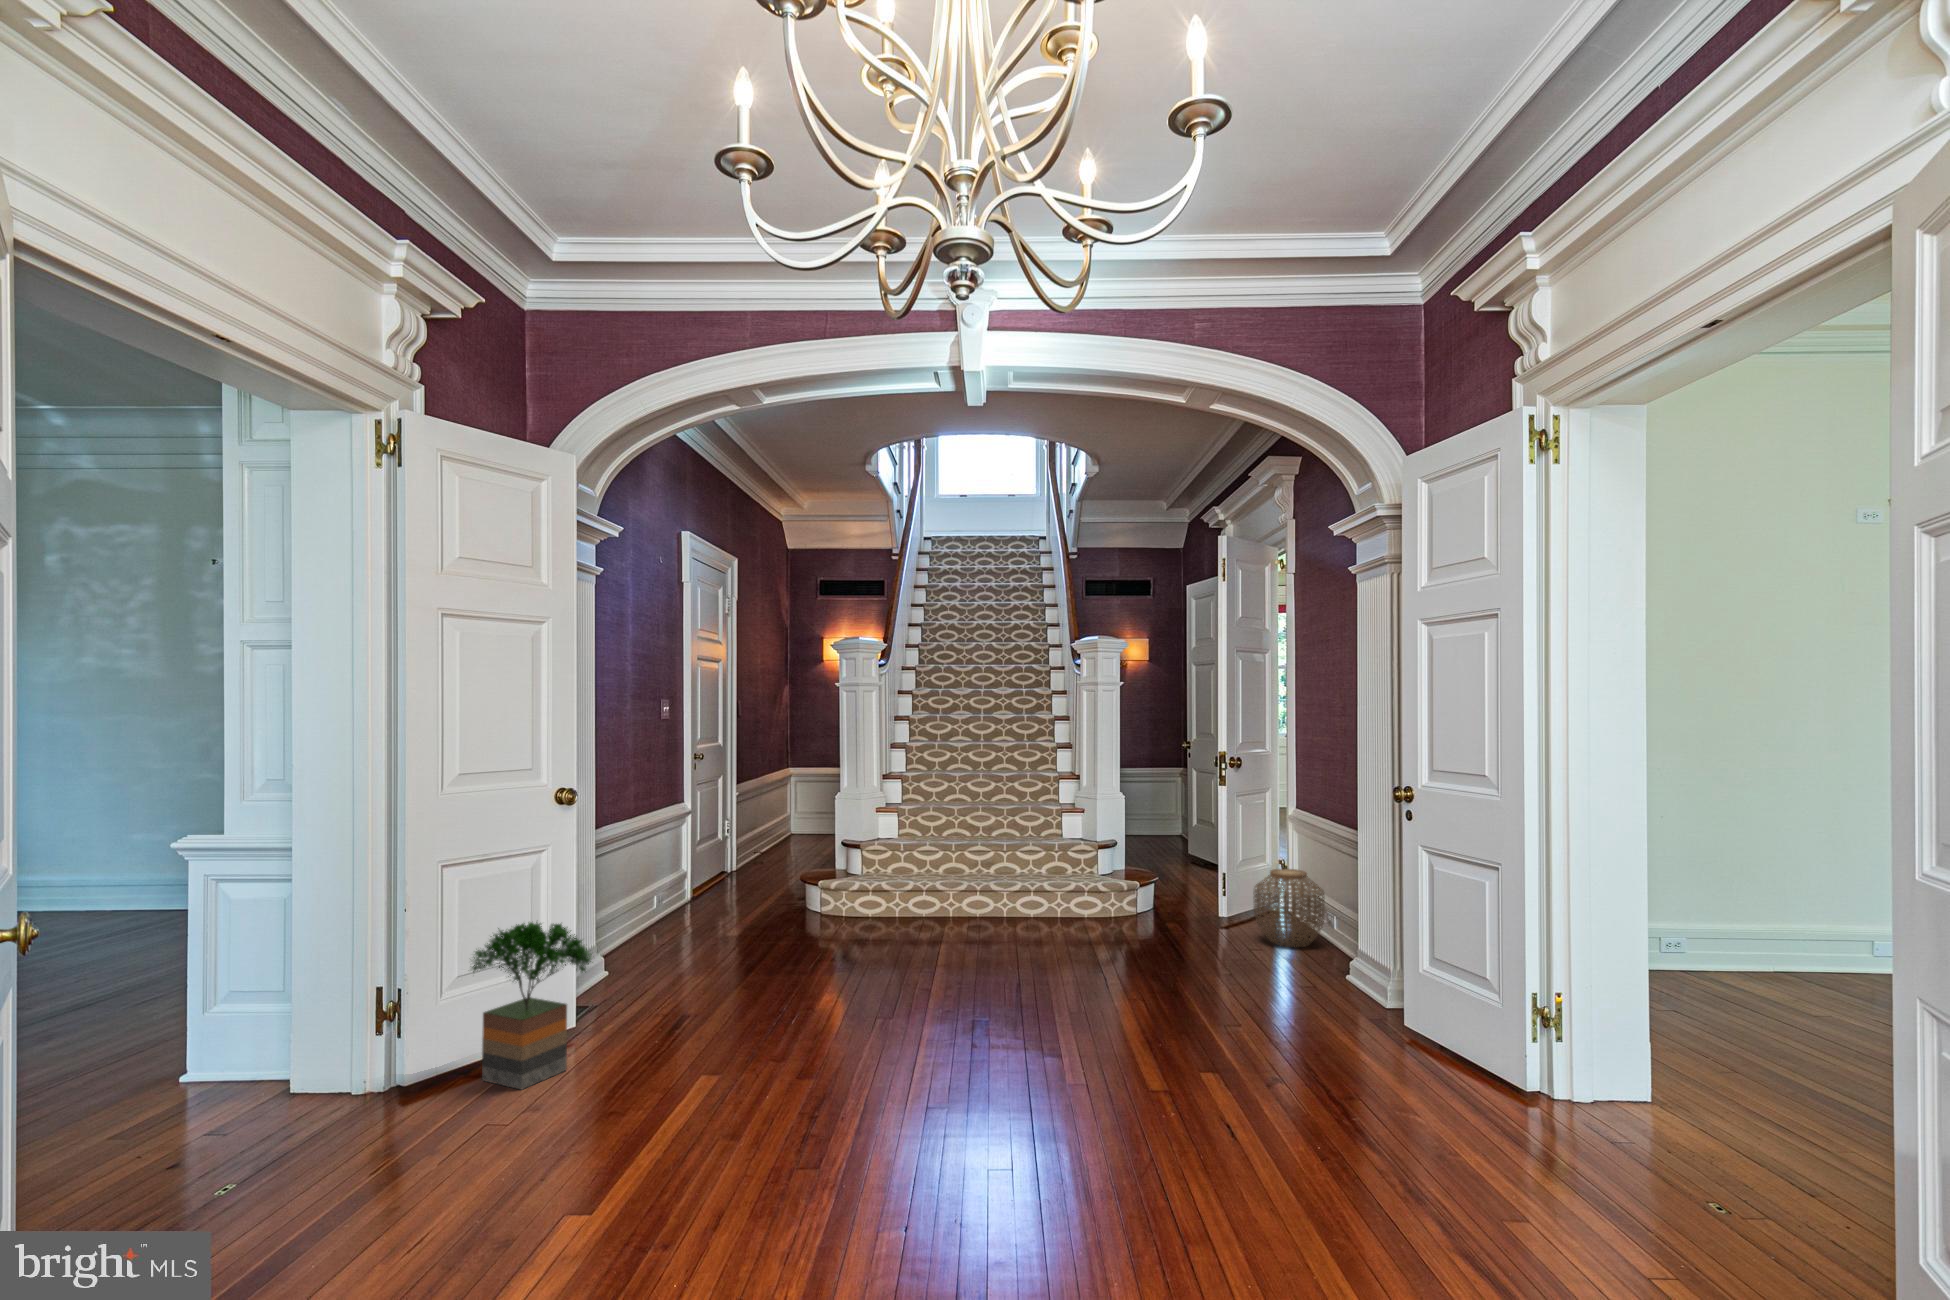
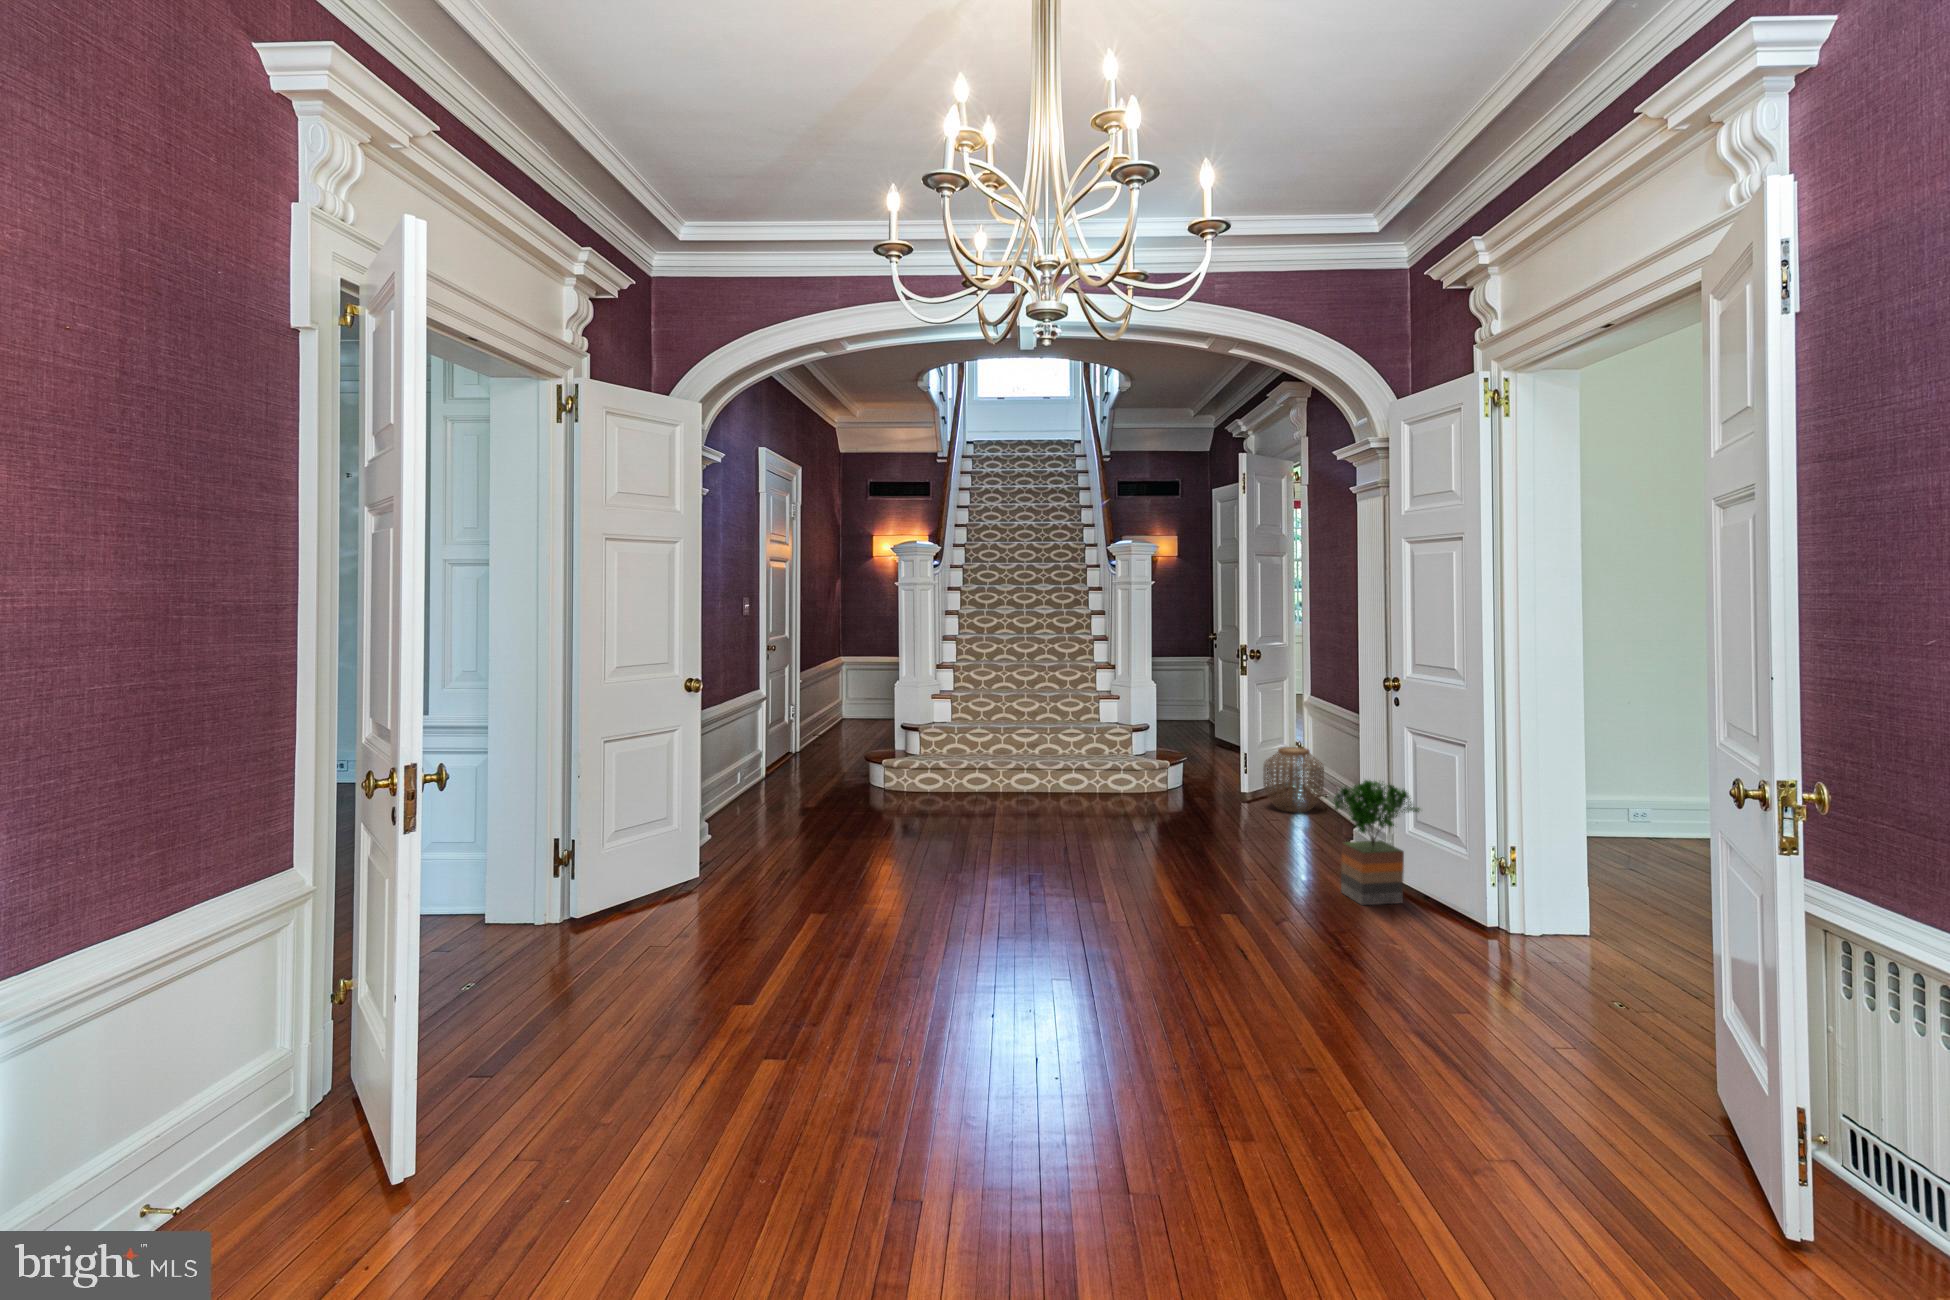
potted tree: present [472,922,592,1089] -> present [1334,780,1420,905]

